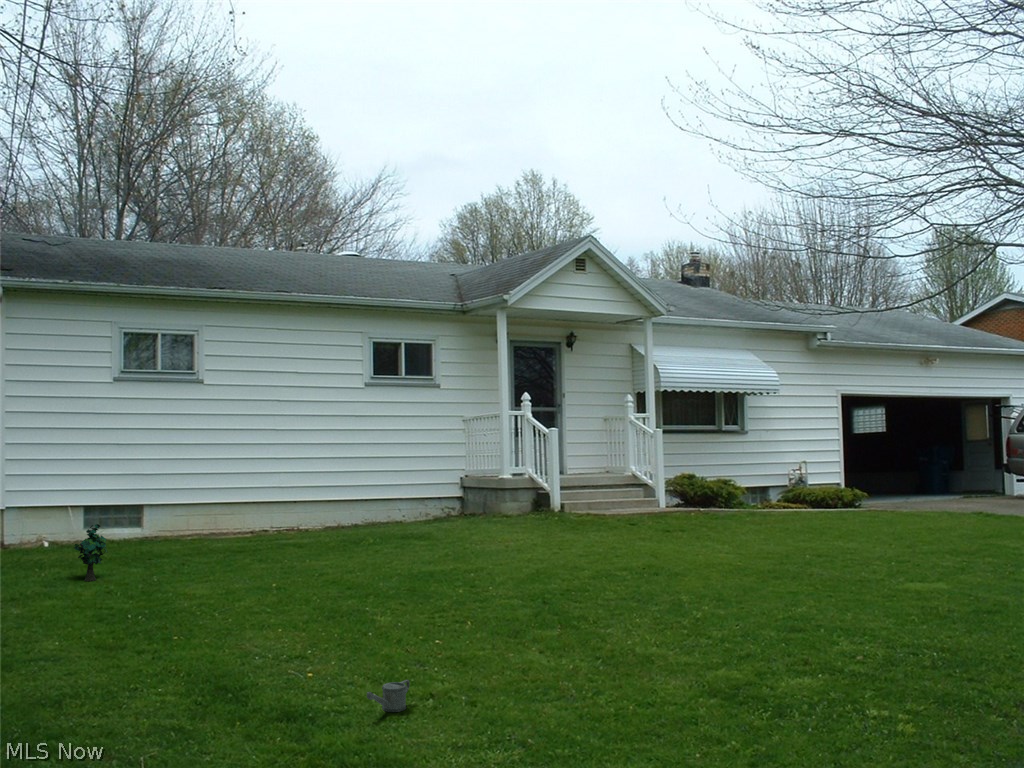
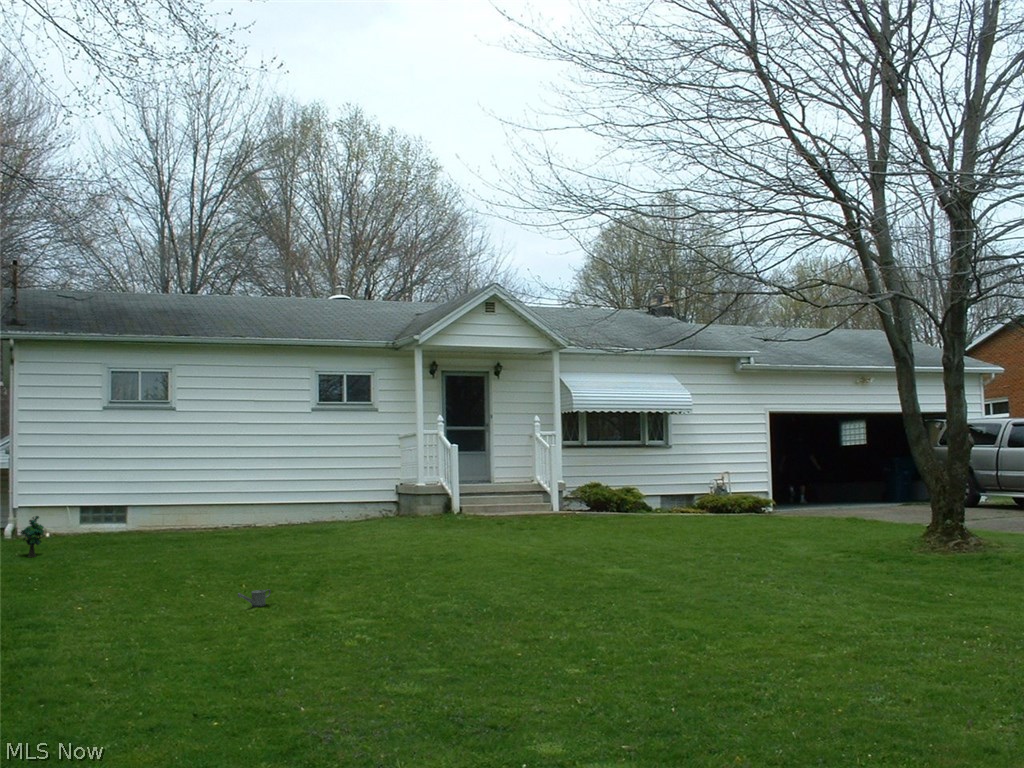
watering can: present [367,680,410,712] -> present [238,589,271,607]

